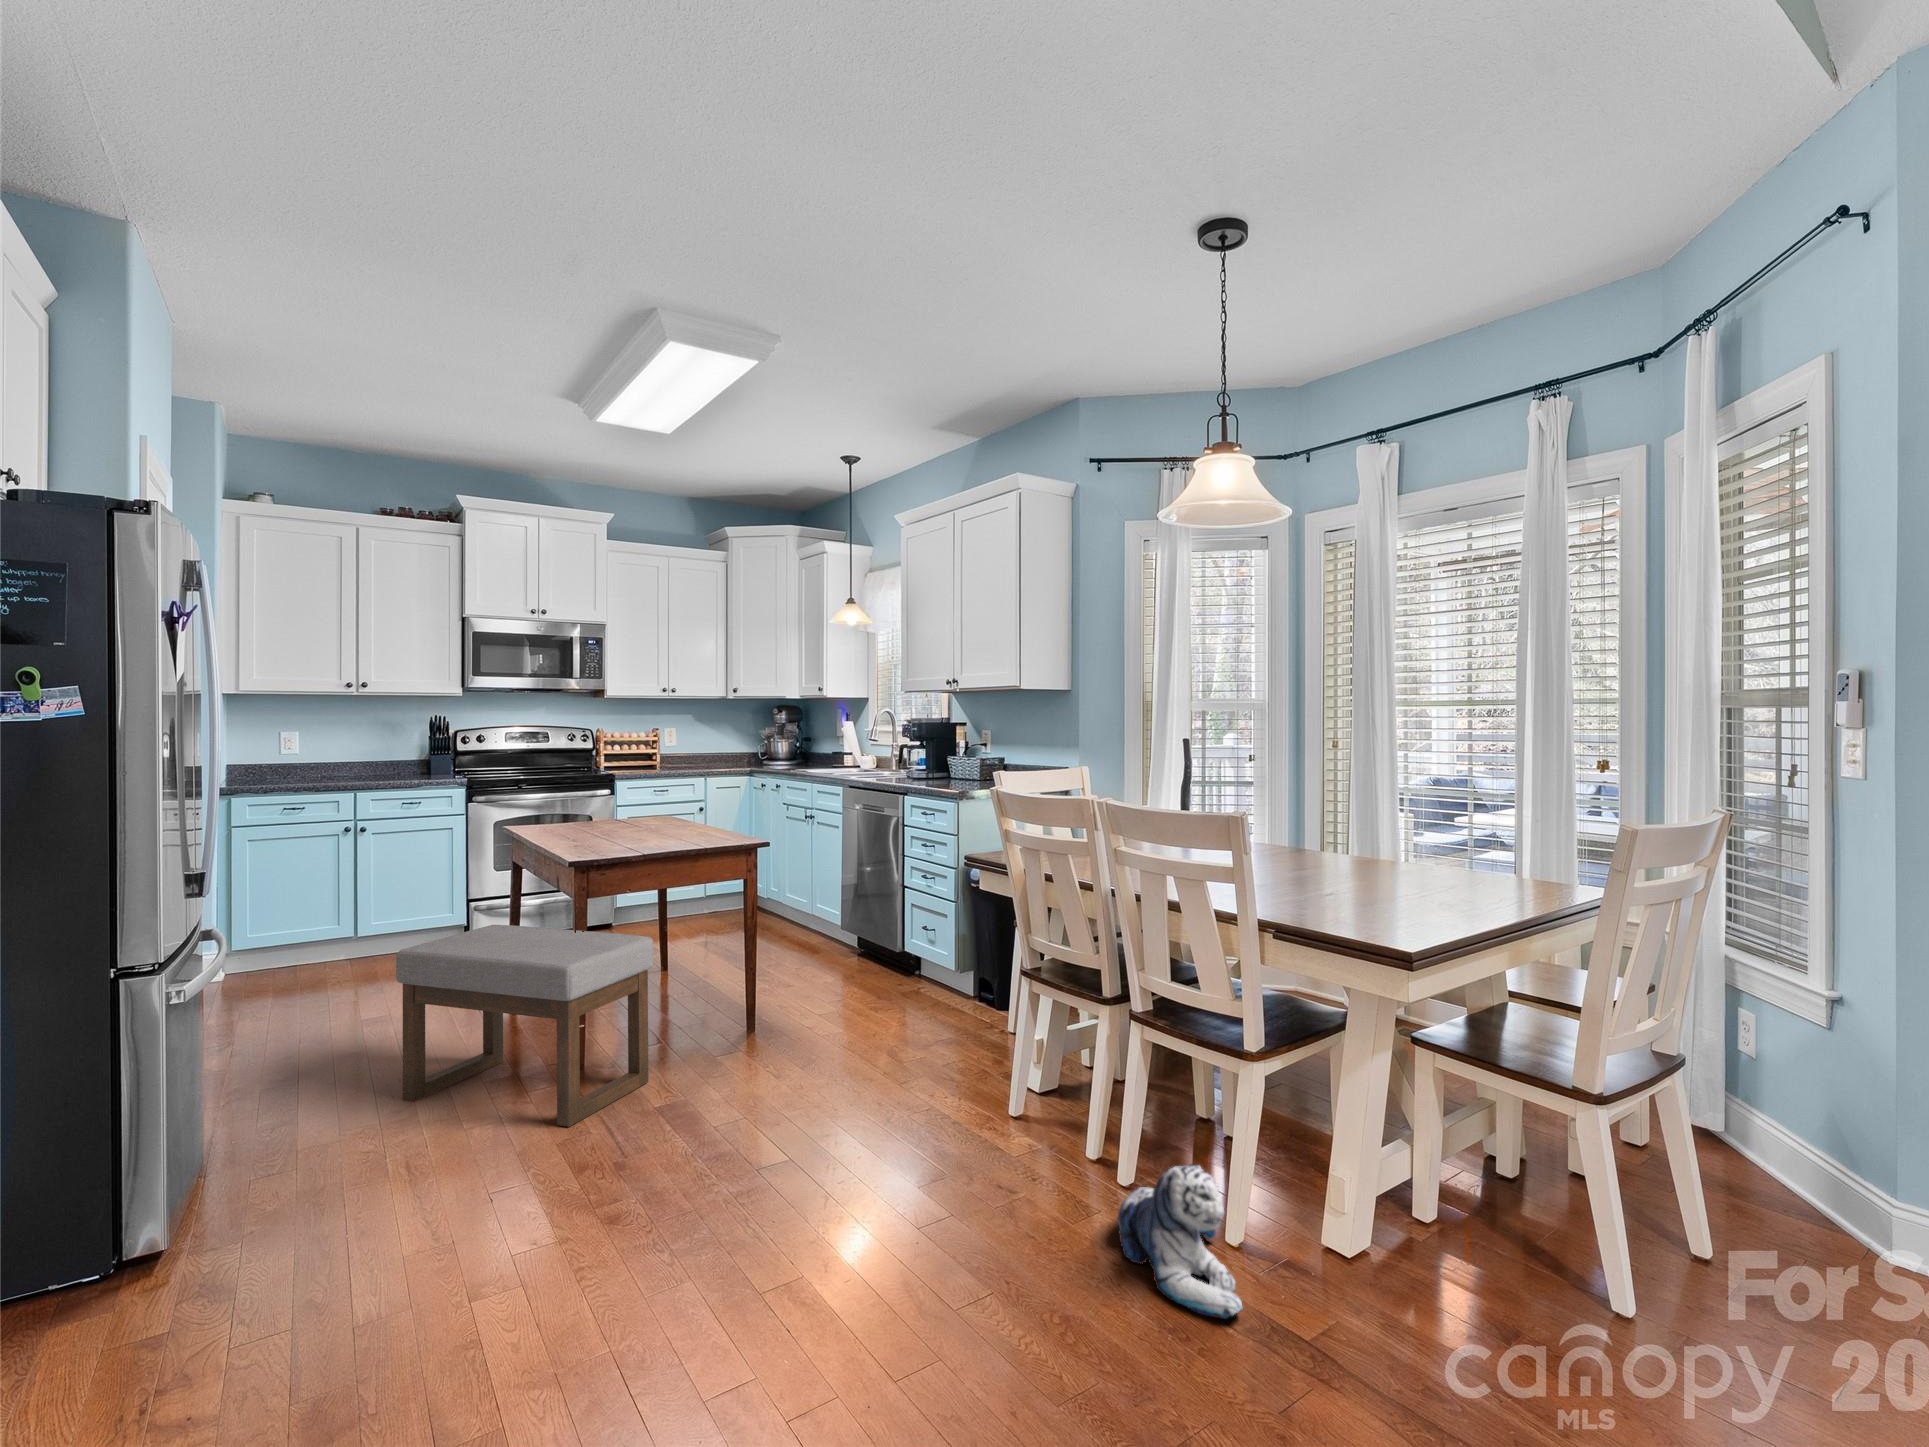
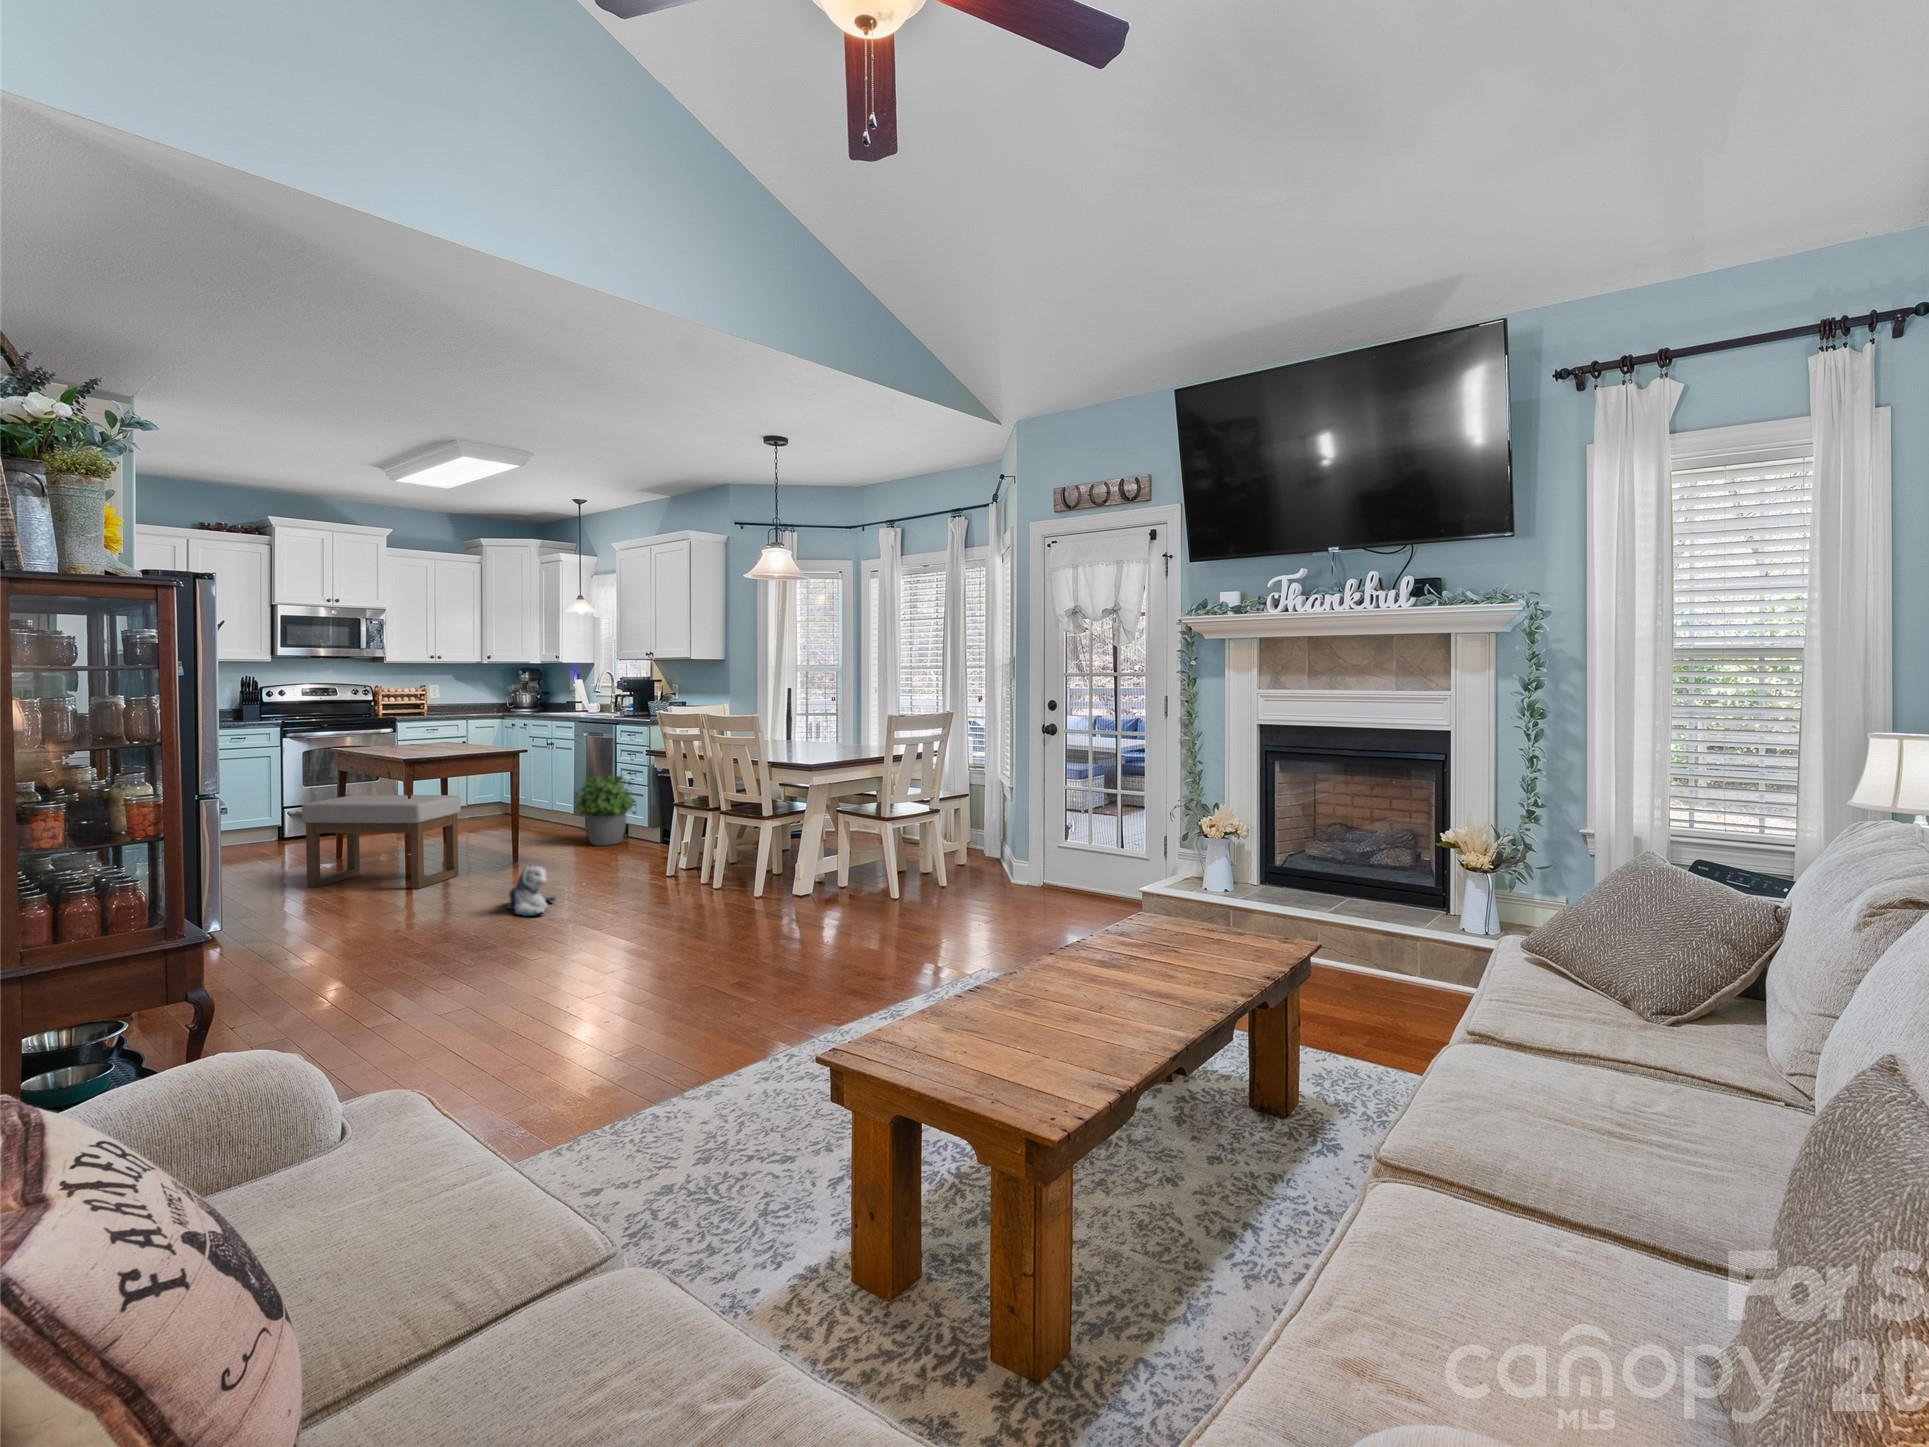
potted plant: none [842,876,939,1002] -> present [574,774,635,846]
plush toy: present [1118,1164,1242,1319] -> present [508,865,556,916]

